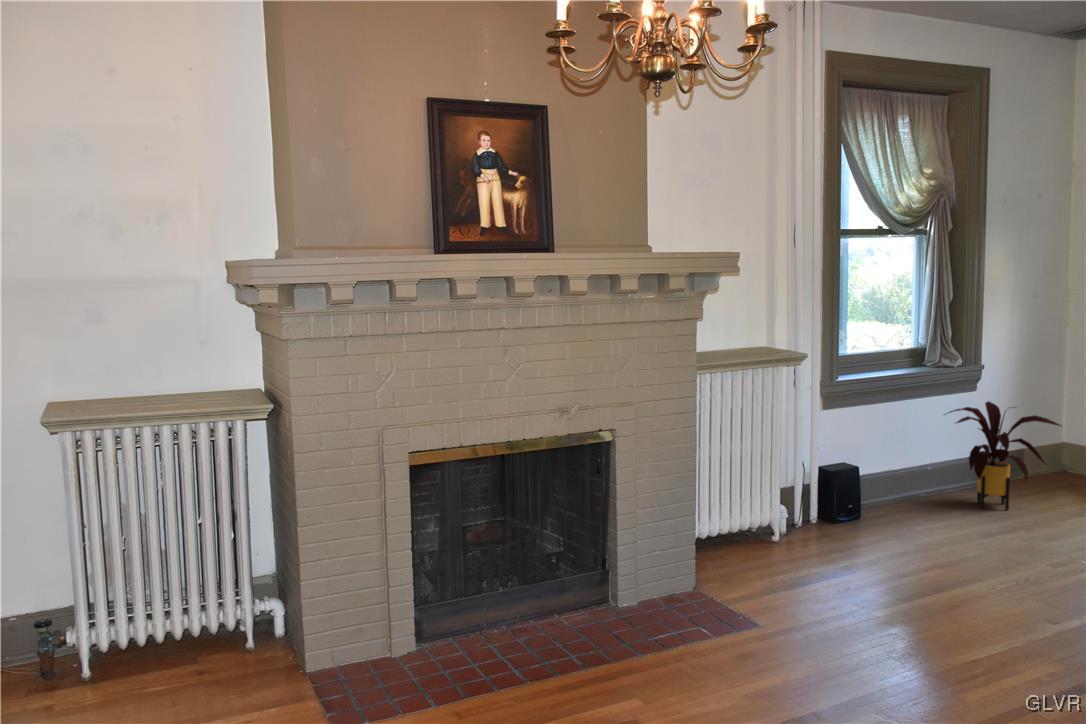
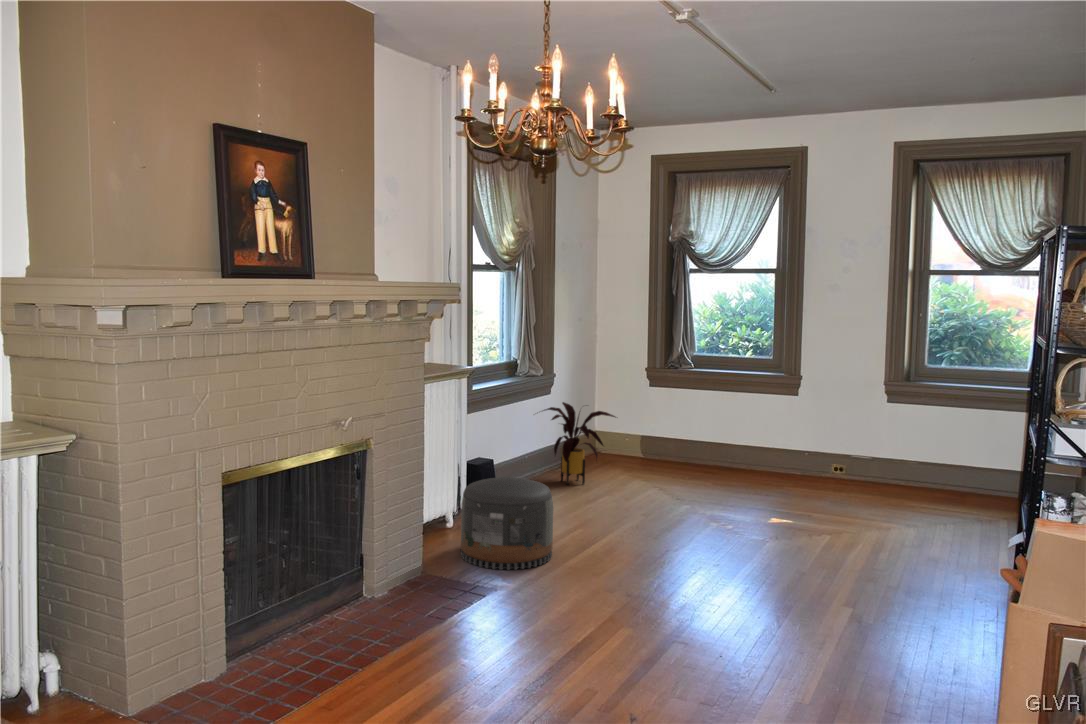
pouf: none [762,487,881,605] -> present [461,477,553,570]

